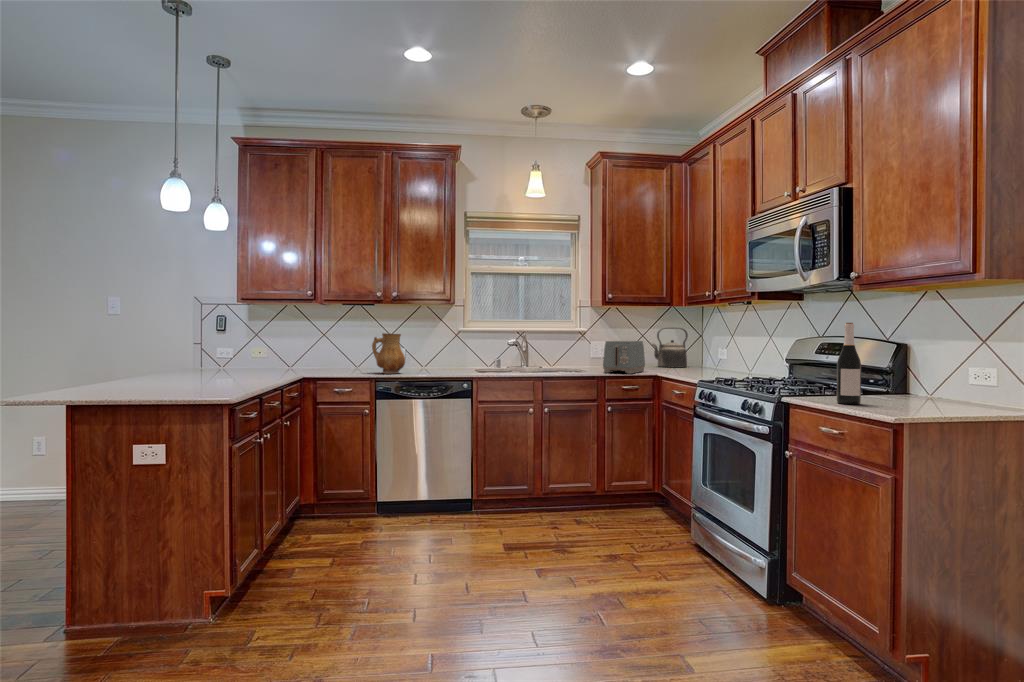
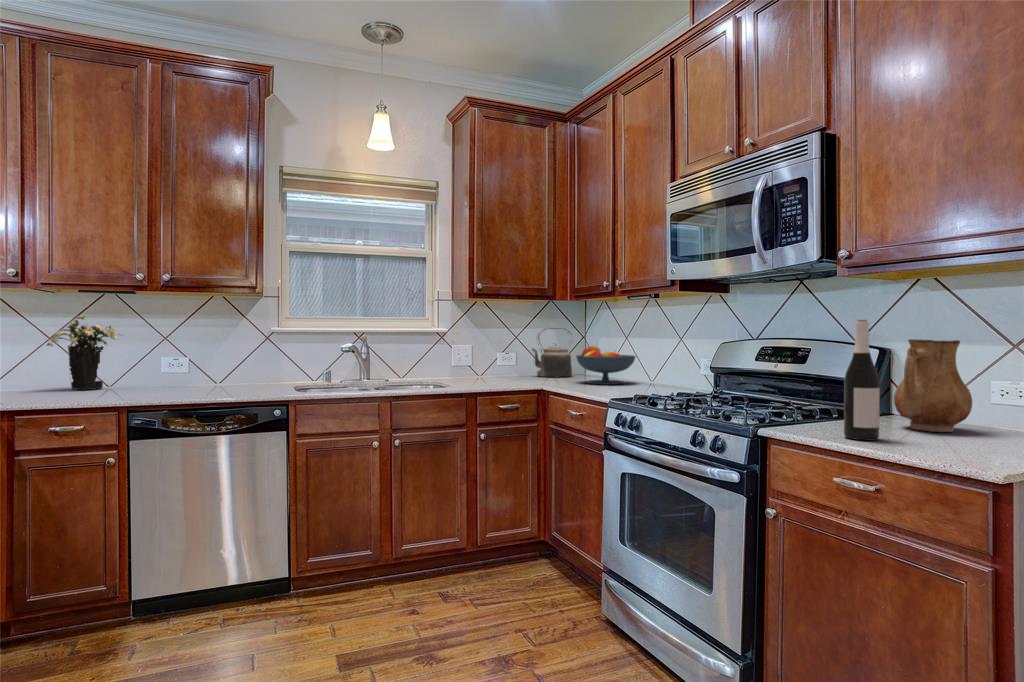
flower arrangement: none [327,319,369,368] -> present [47,316,123,390]
ceramic pitcher: present [372,333,405,374] -> present [894,339,972,432]
toaster: present [603,341,645,374] -> none [477,345,529,389]
fruit bowl: none [685,342,735,373] -> present [576,346,636,385]

